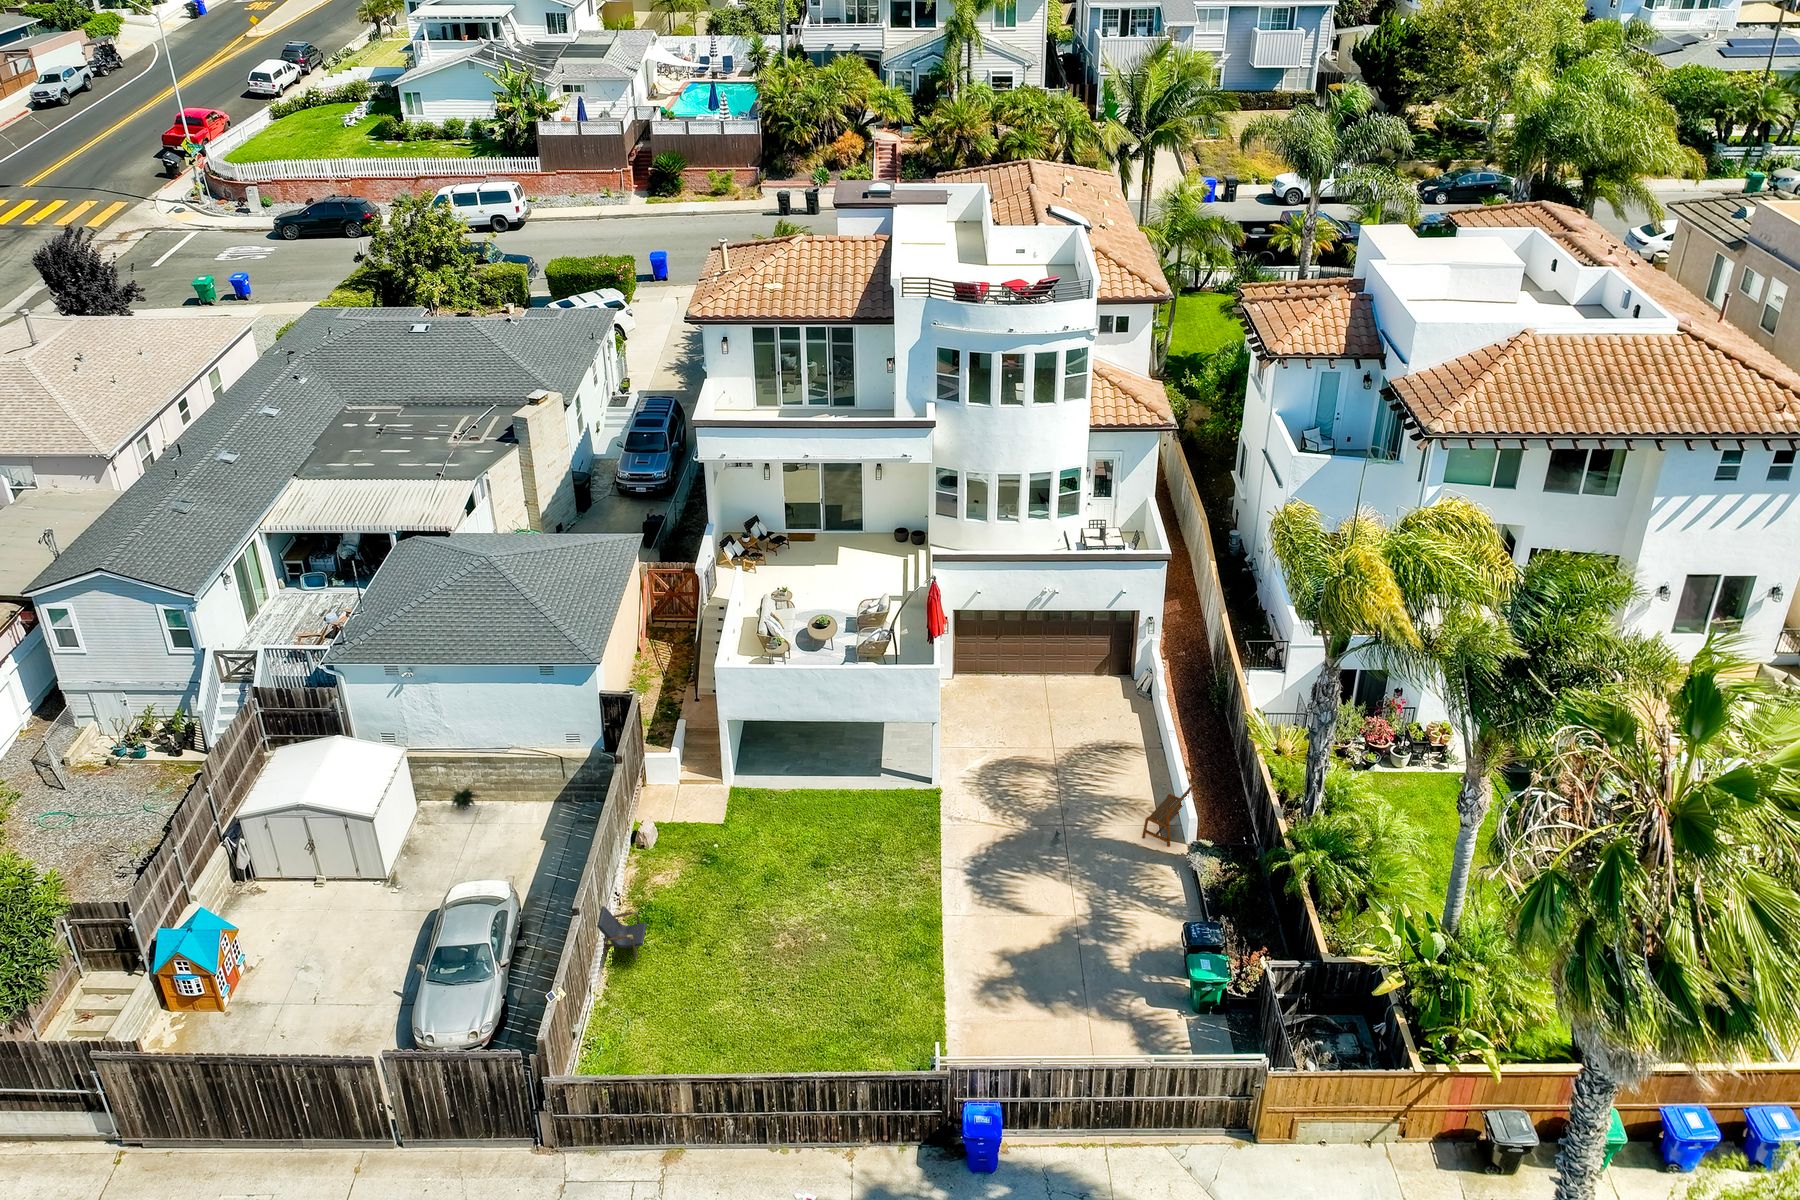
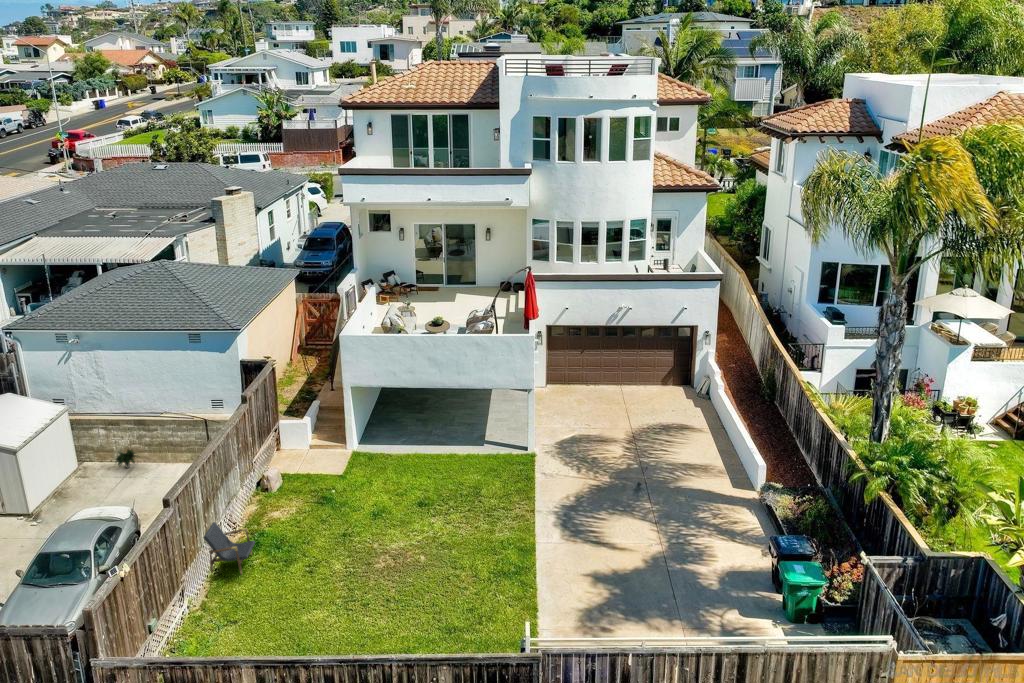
bench: present [1142,787,1191,847] -> none [714,441,756,493]

